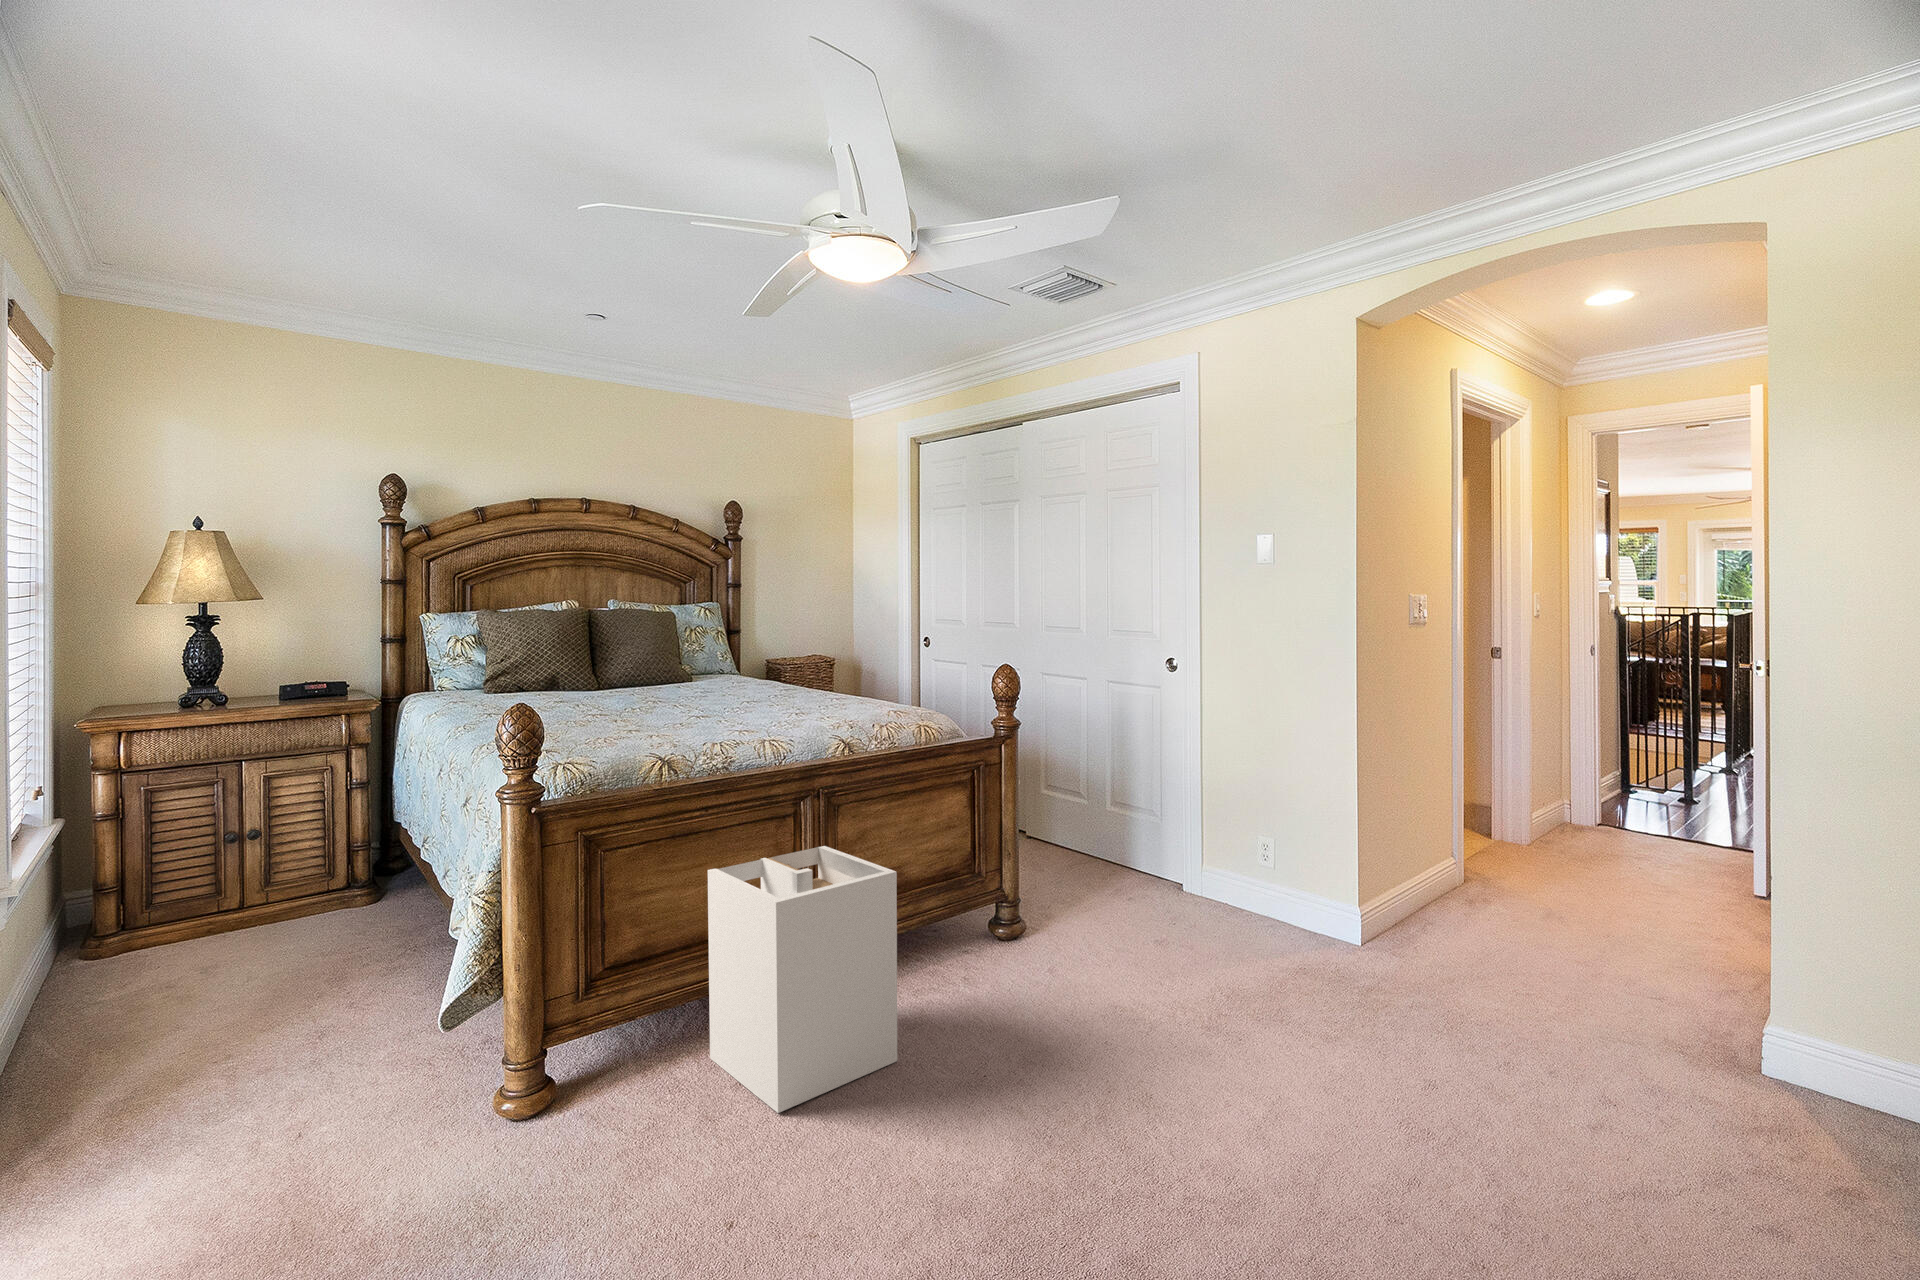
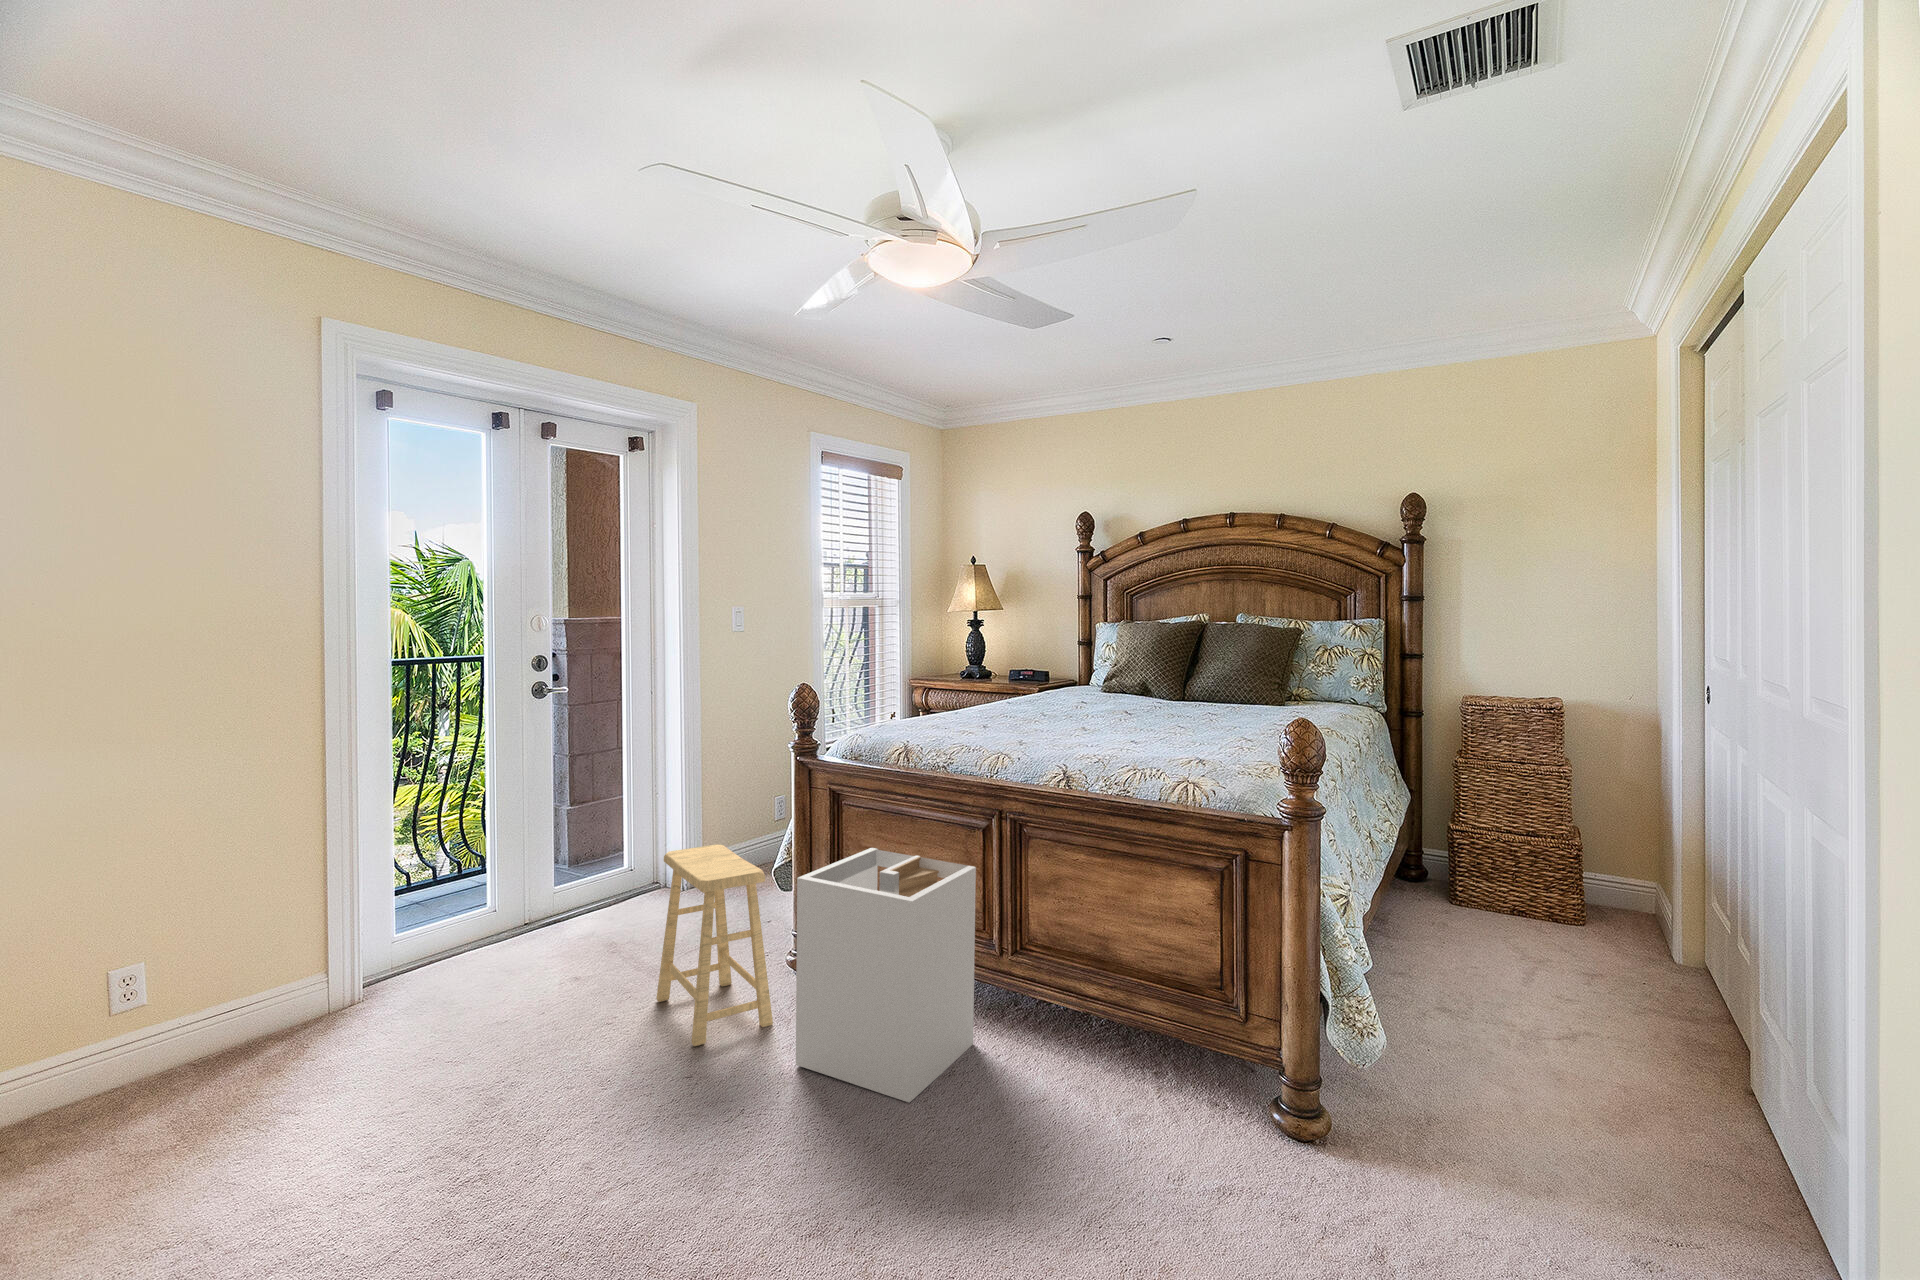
footstool: none [466,934,664,1219] -> present [656,844,773,1047]

